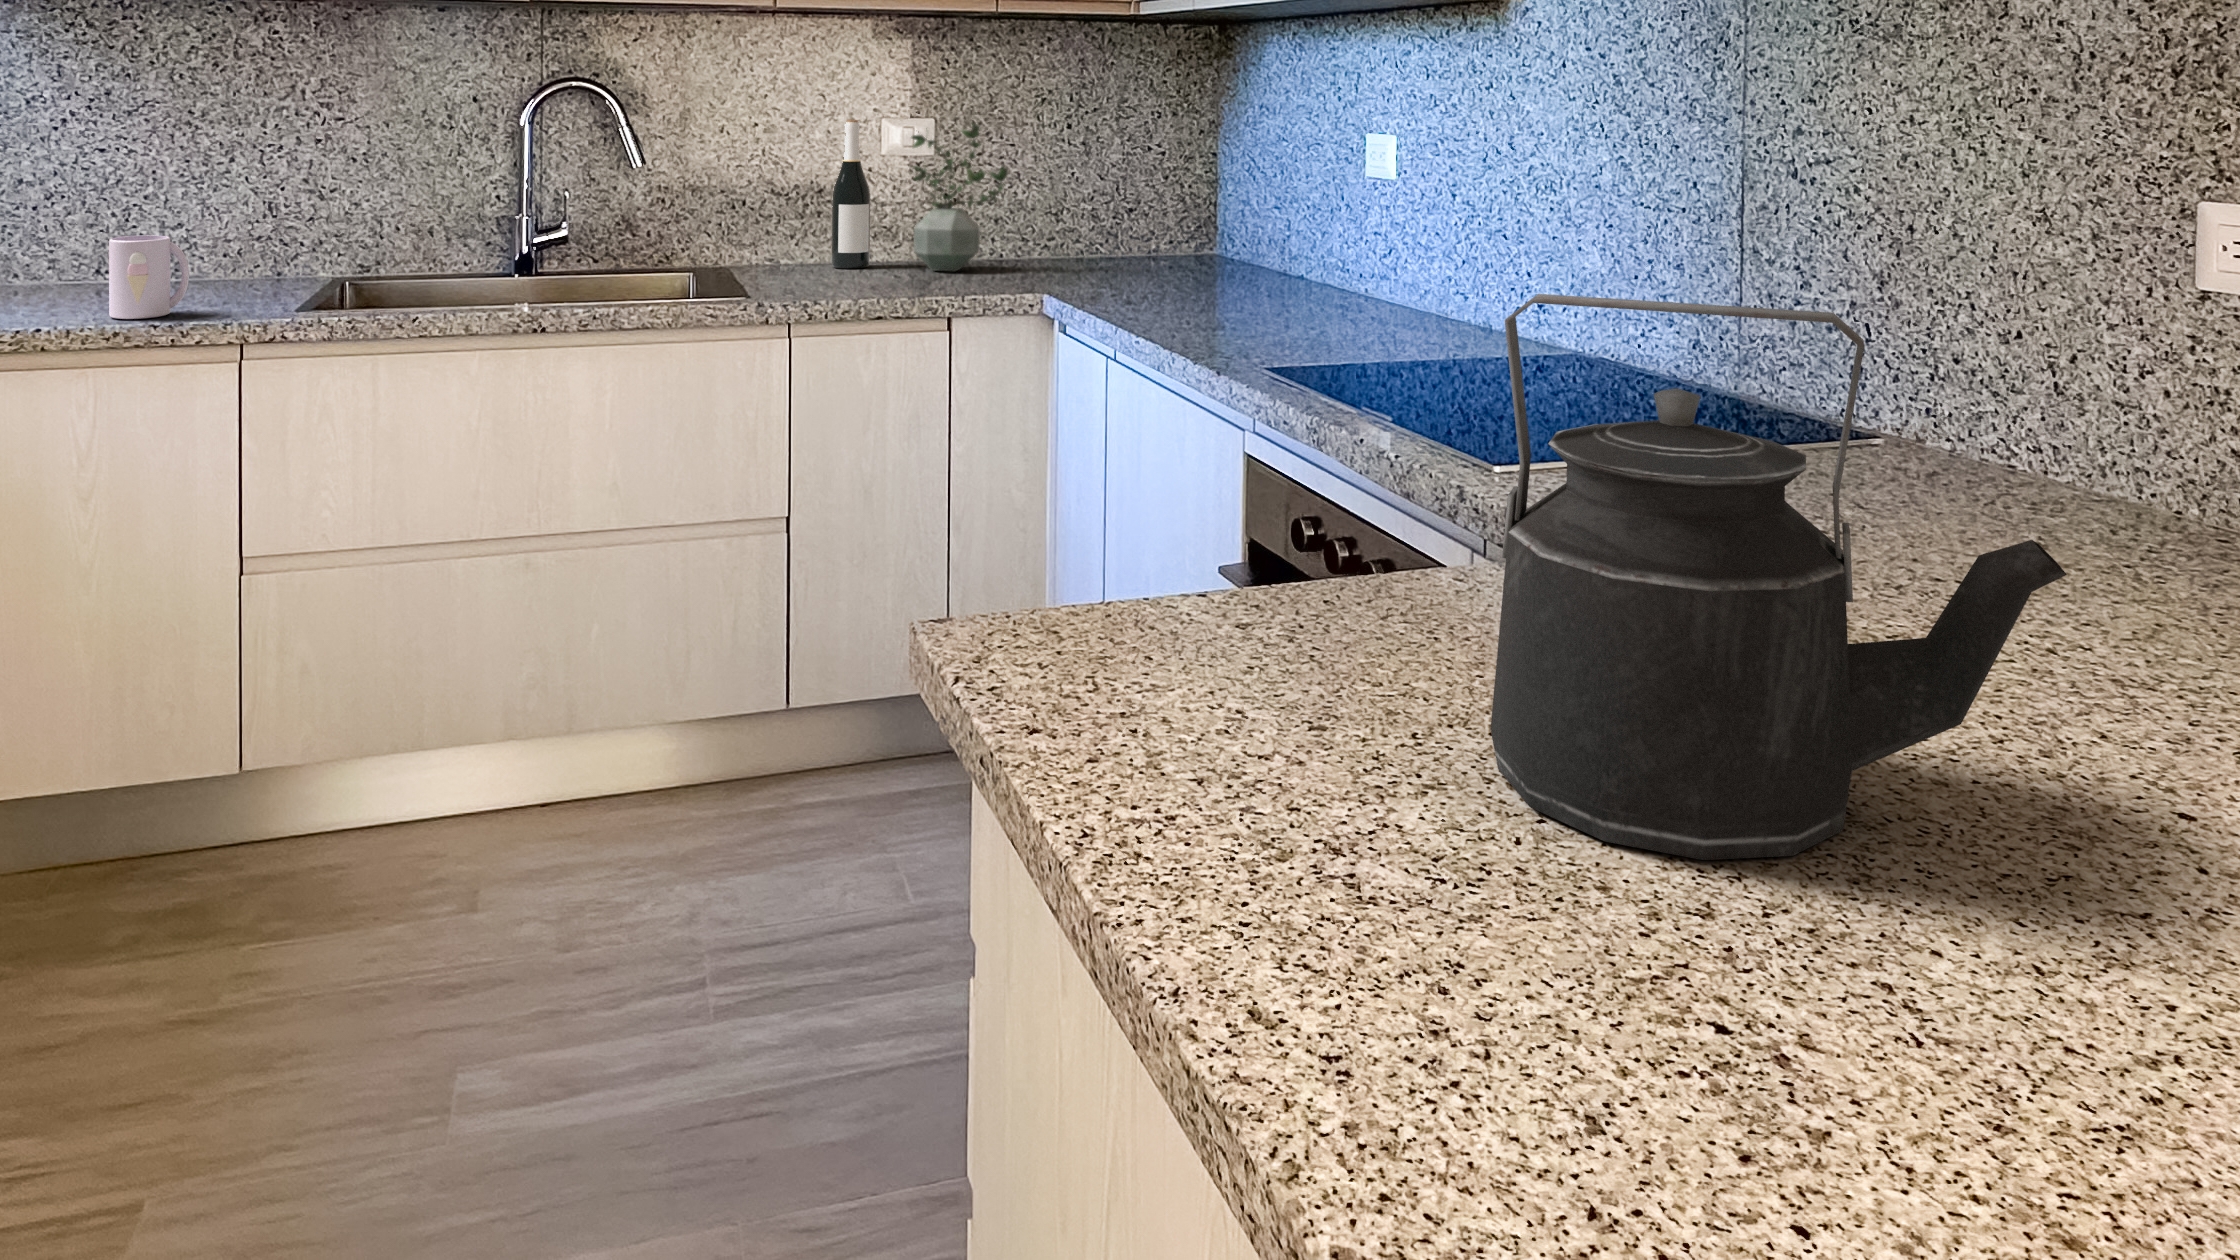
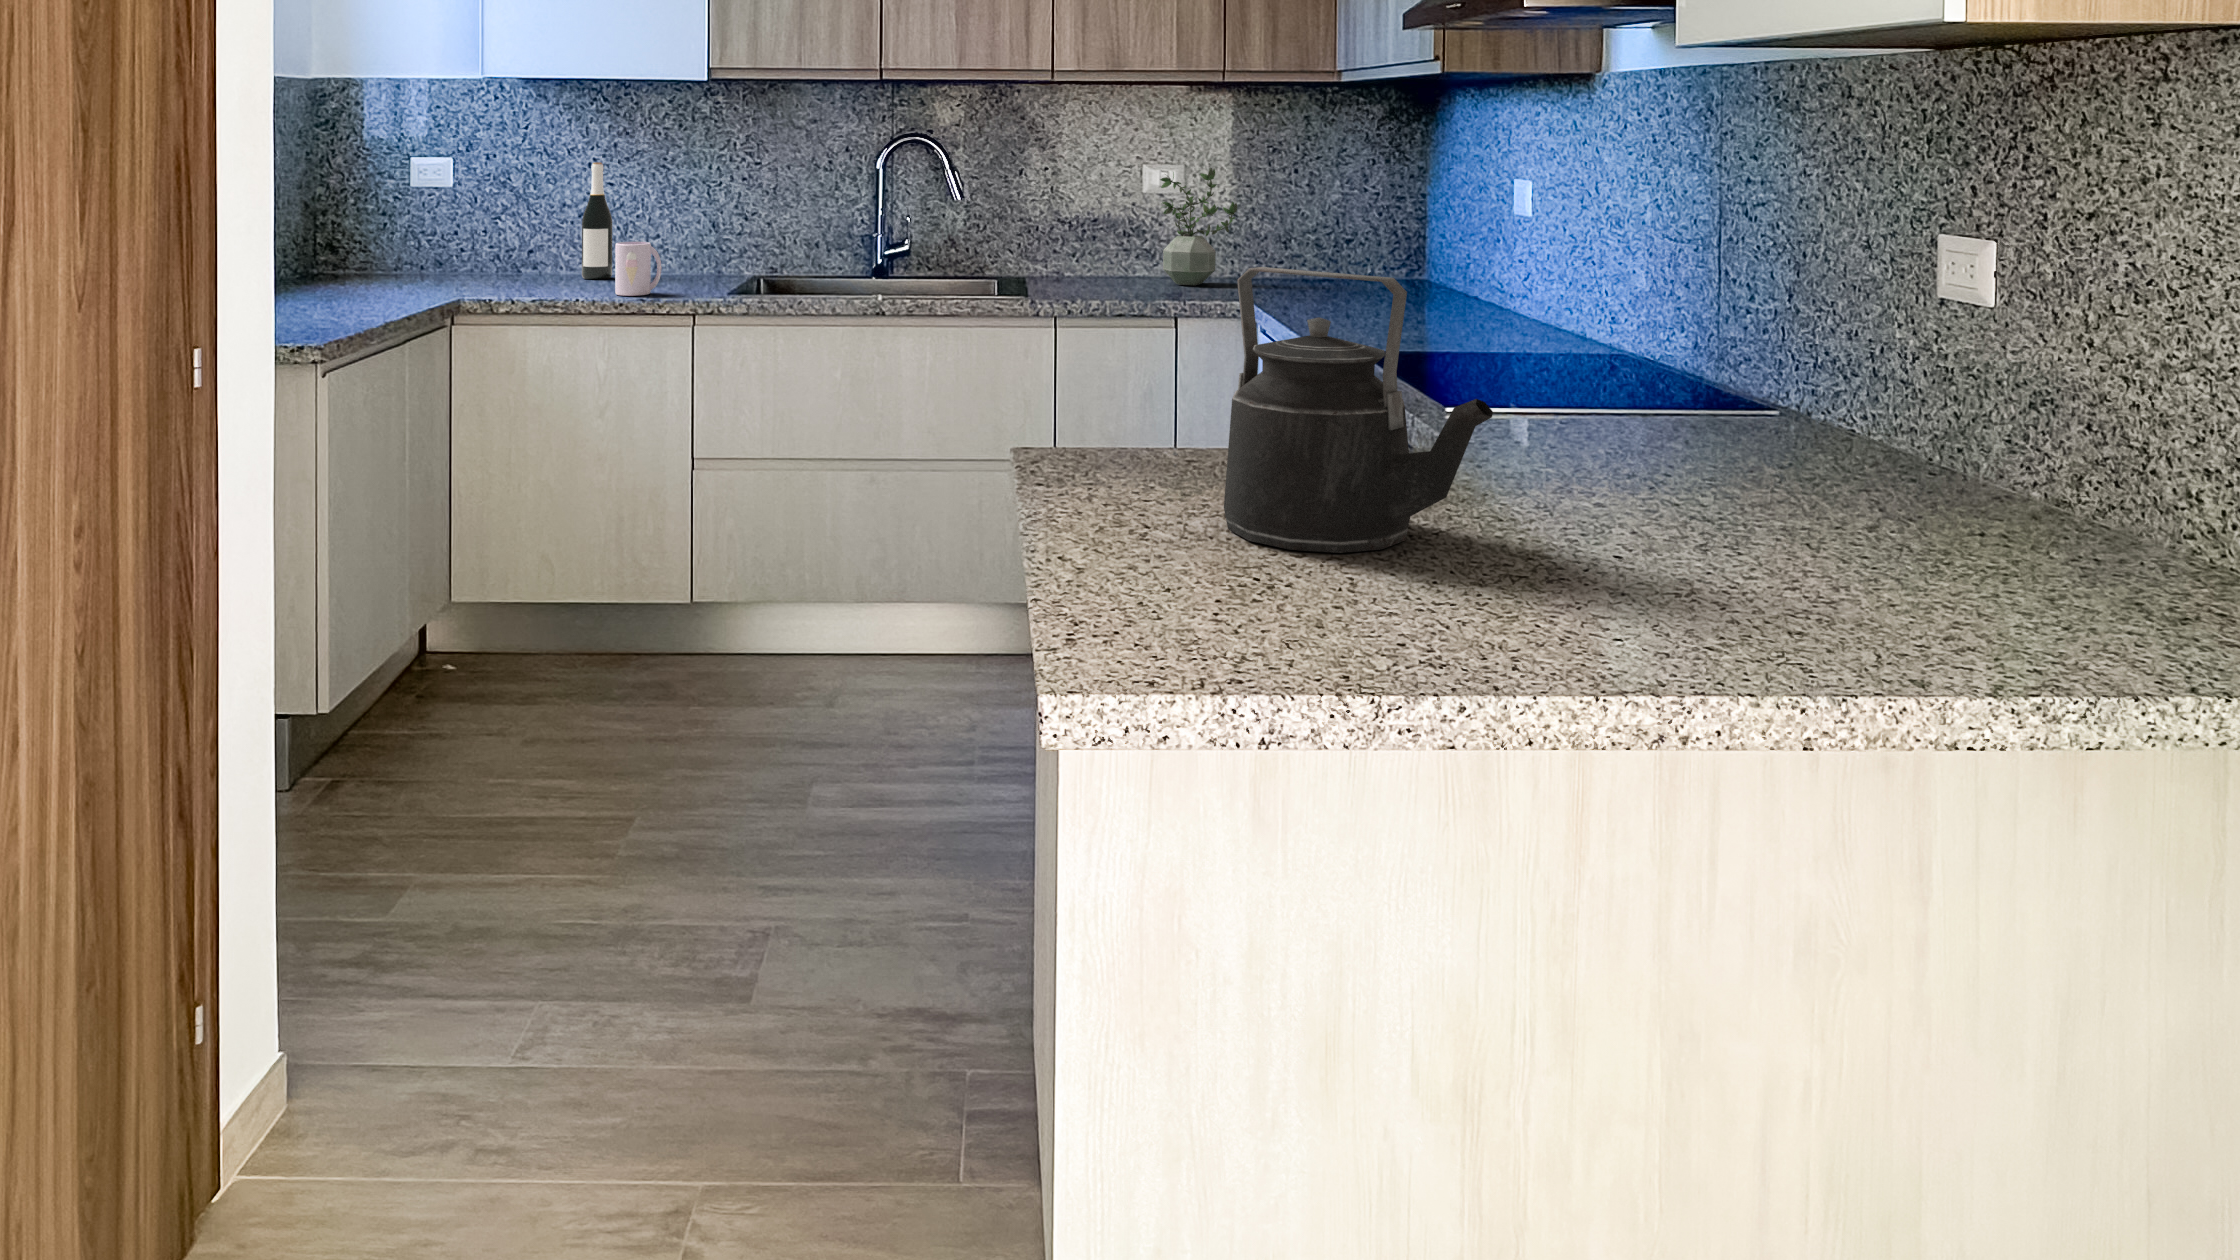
wine bottle: present [831,120,870,268] -> present [582,163,612,279]

